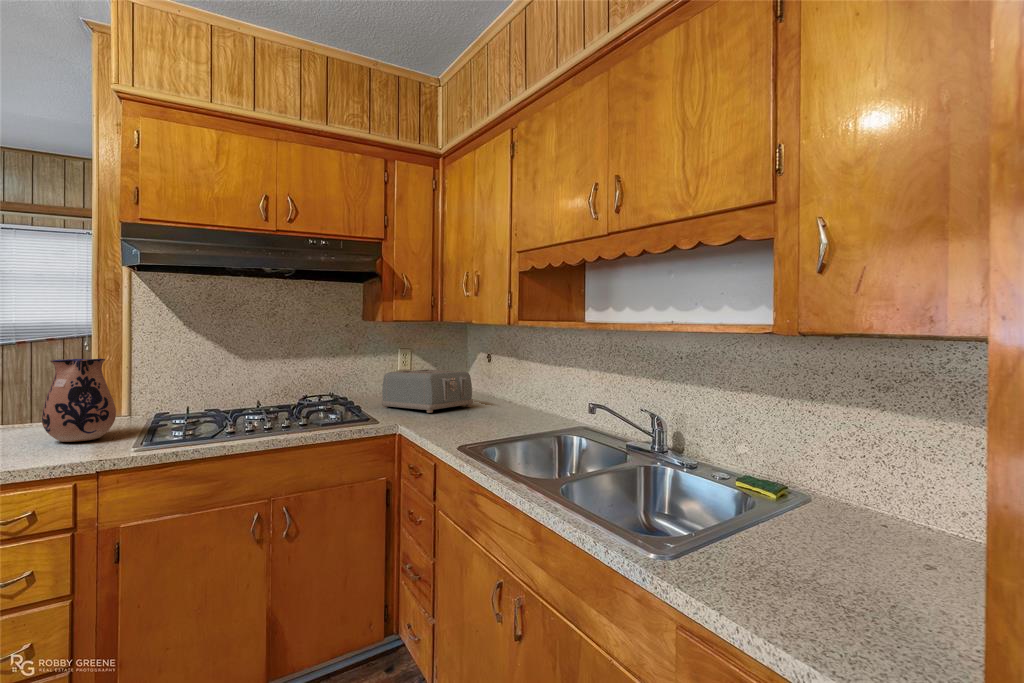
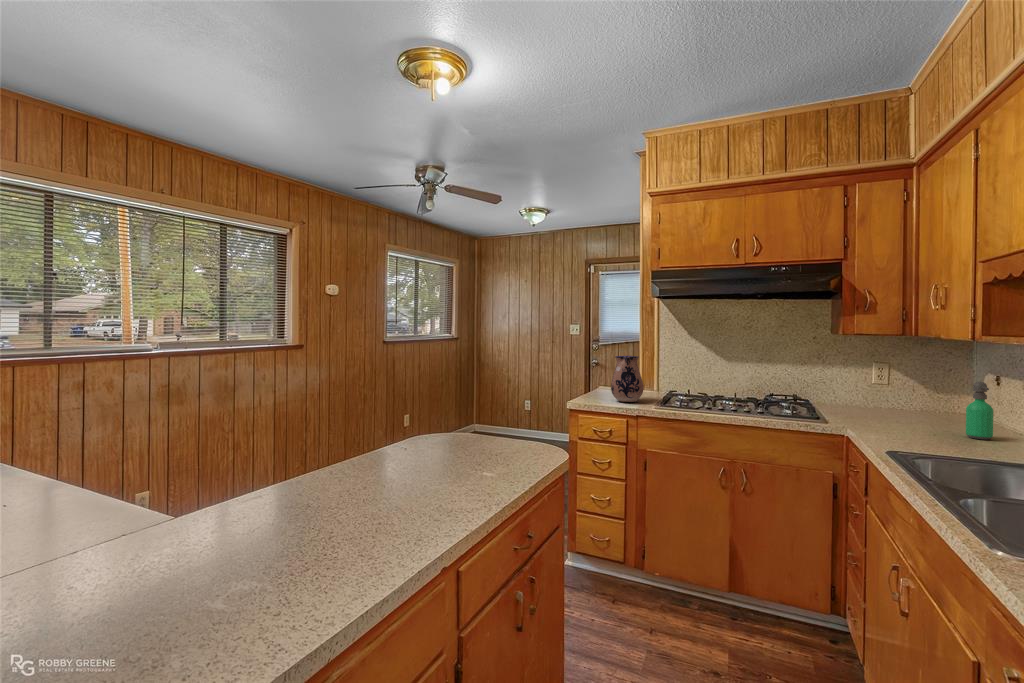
soap dispenser: none [492,367,510,420] -> present [966,382,994,440]
toaster: present [381,370,473,413] -> none [846,376,961,420]

